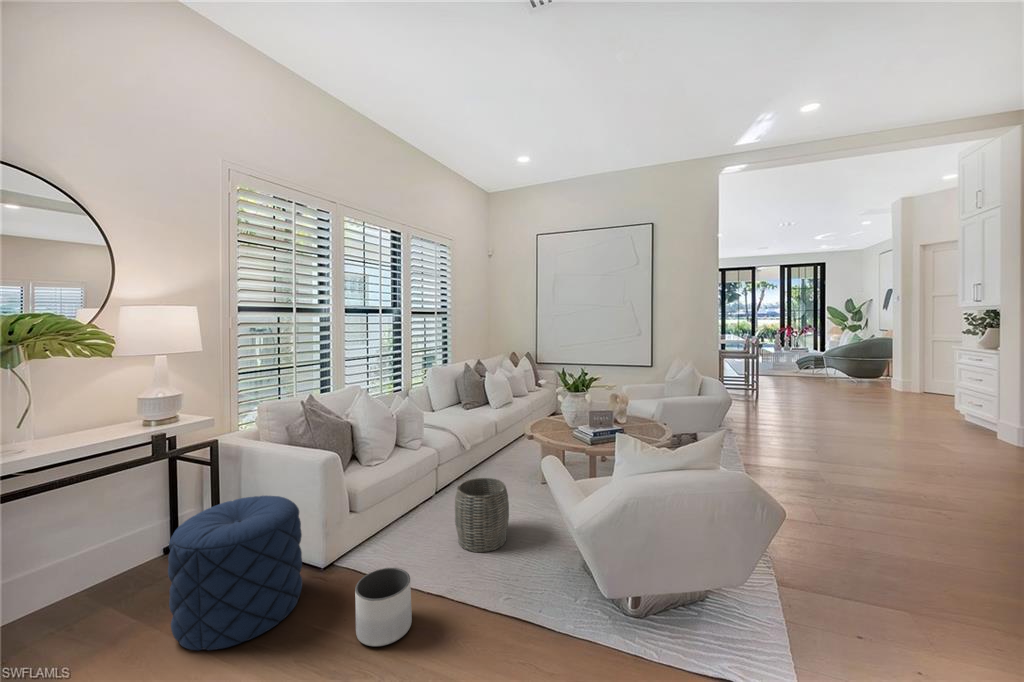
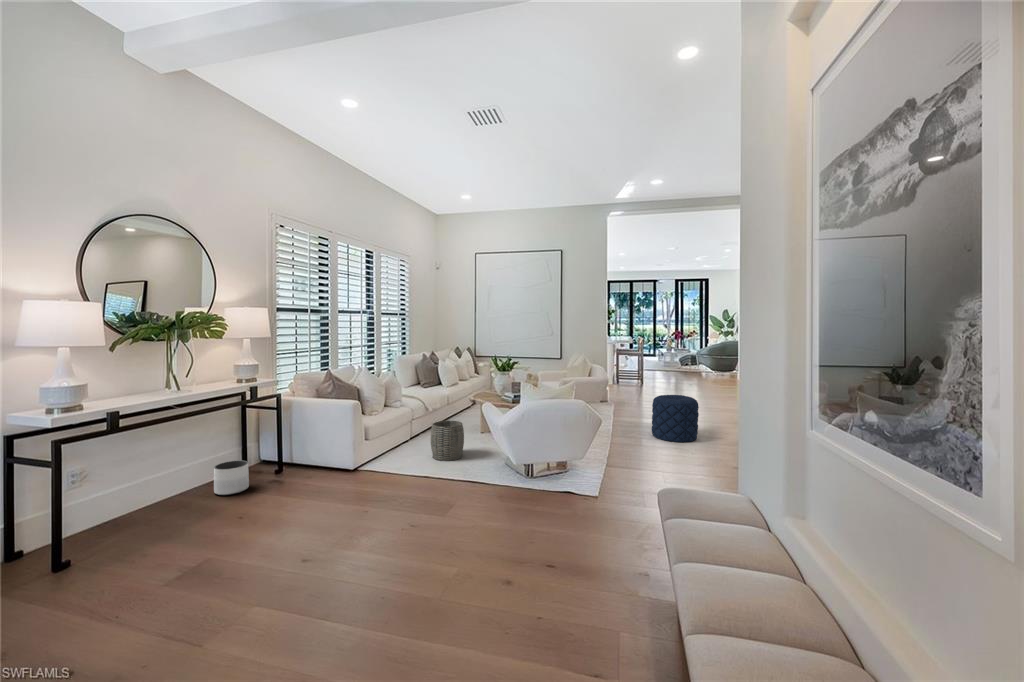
pouf: present [168,496,302,650] -> present [652,395,699,442]
planter: present [355,568,412,647] -> present [214,460,249,495]

